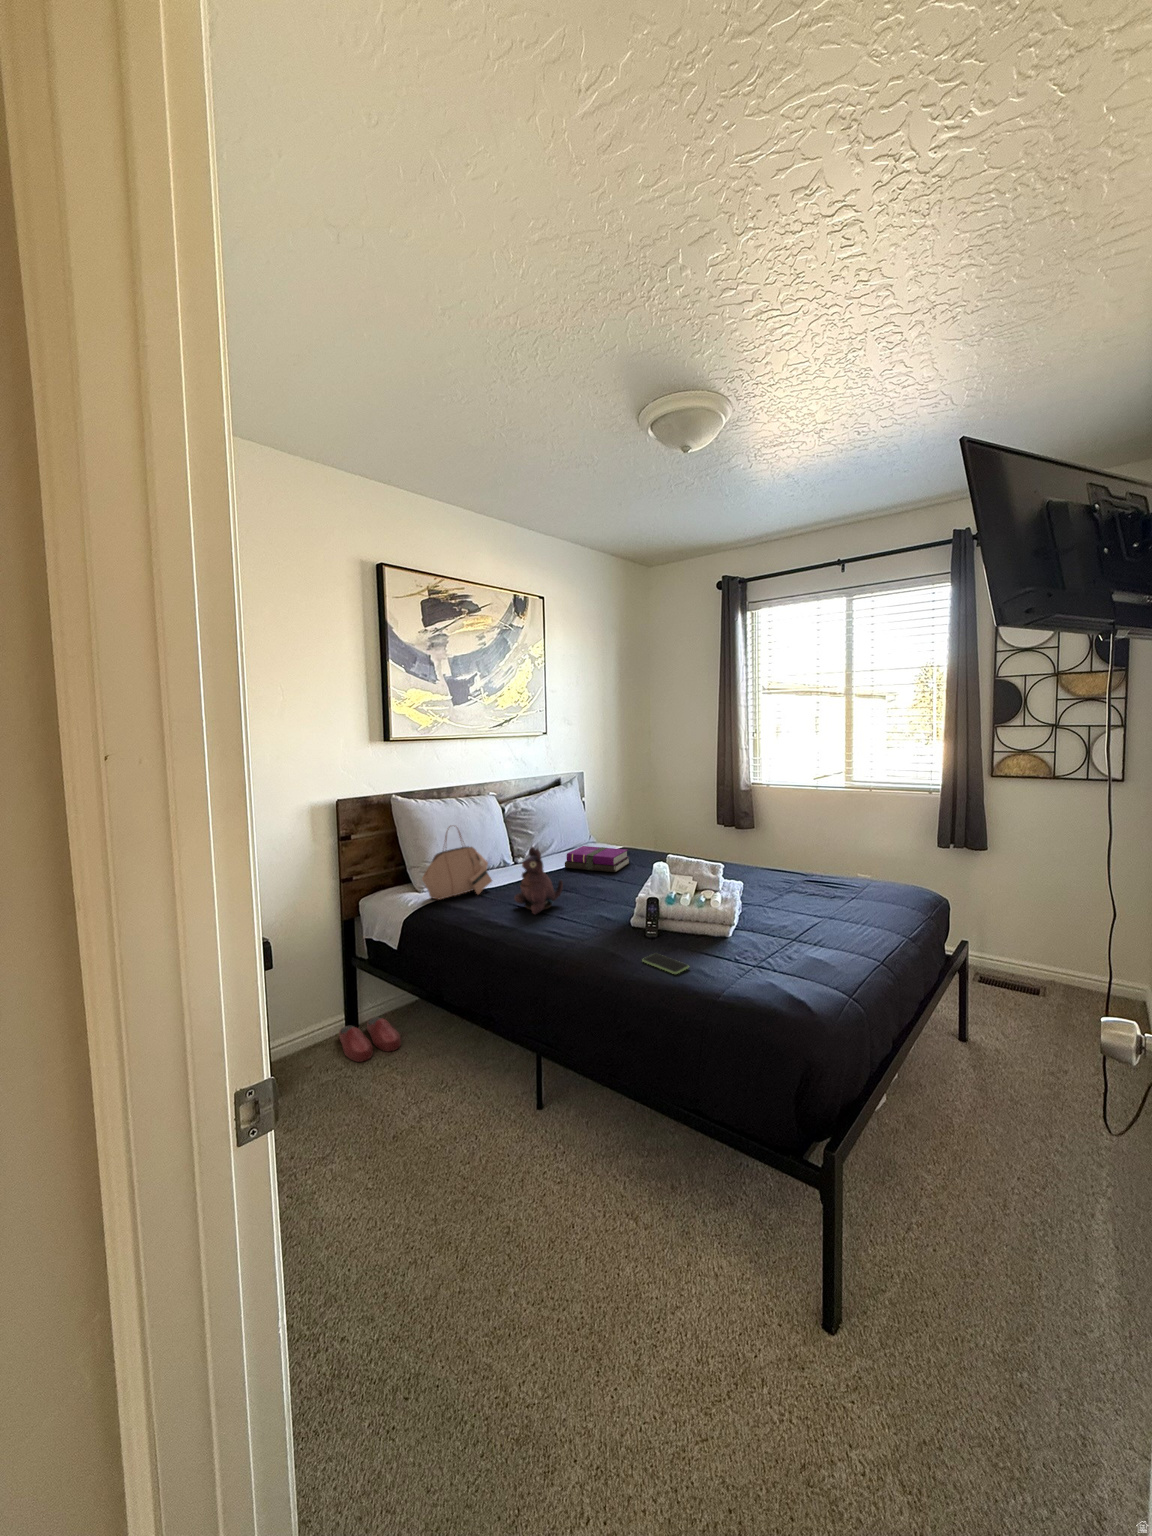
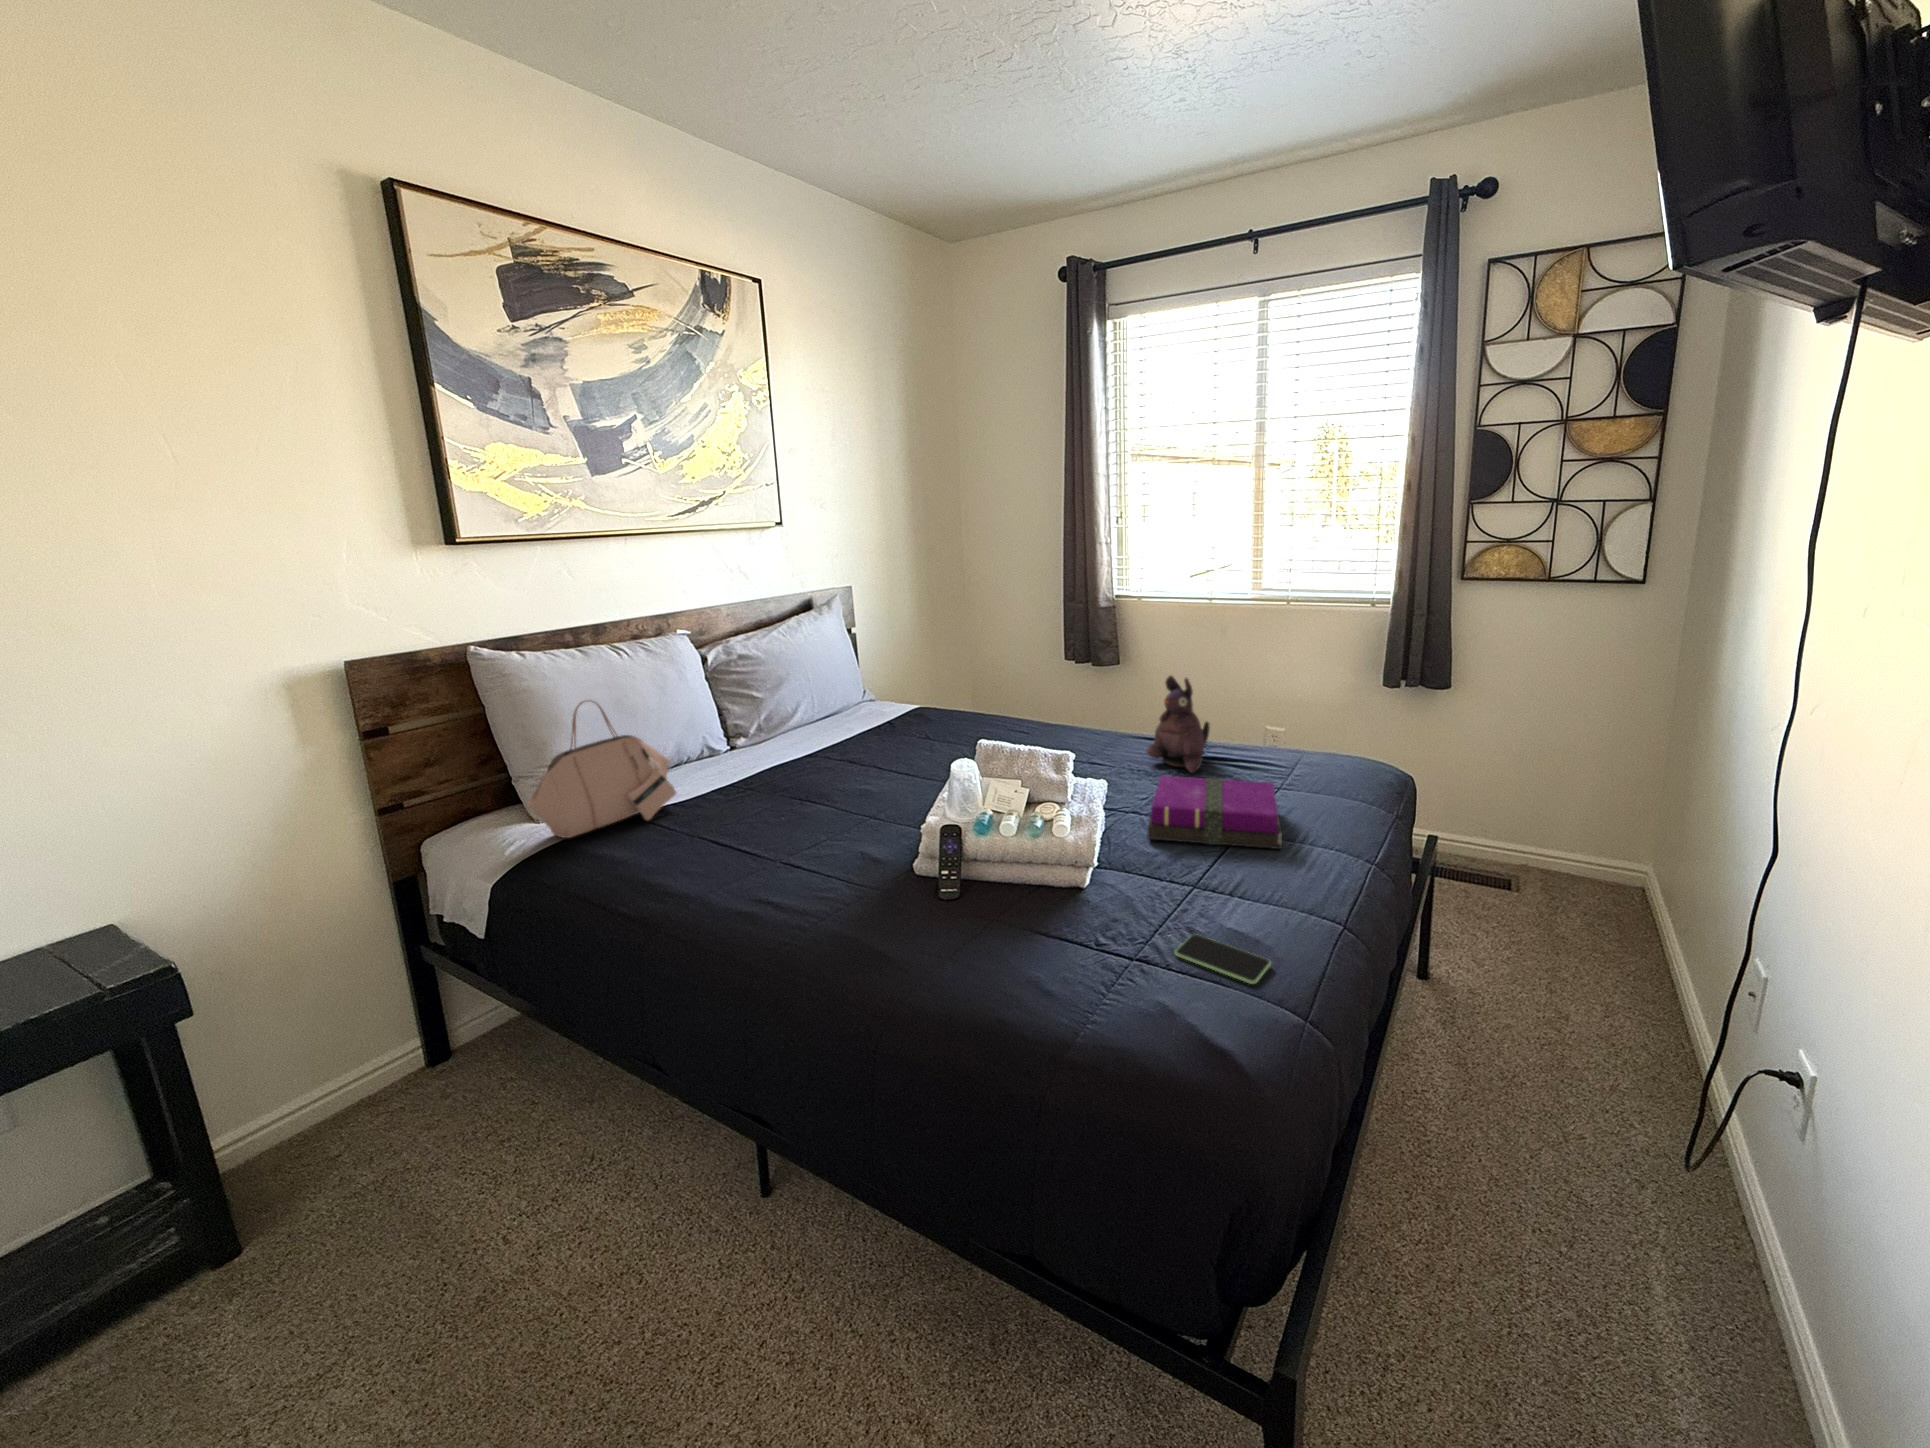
notebook: present [565,846,629,872] -> present [1148,776,1282,849]
plush toy: present [514,847,563,914] -> present [1146,676,1210,773]
smartphone: present [642,954,689,974] -> present [1175,934,1271,984]
slippers: present [339,1017,401,1062] -> none [401,1040,523,1141]

